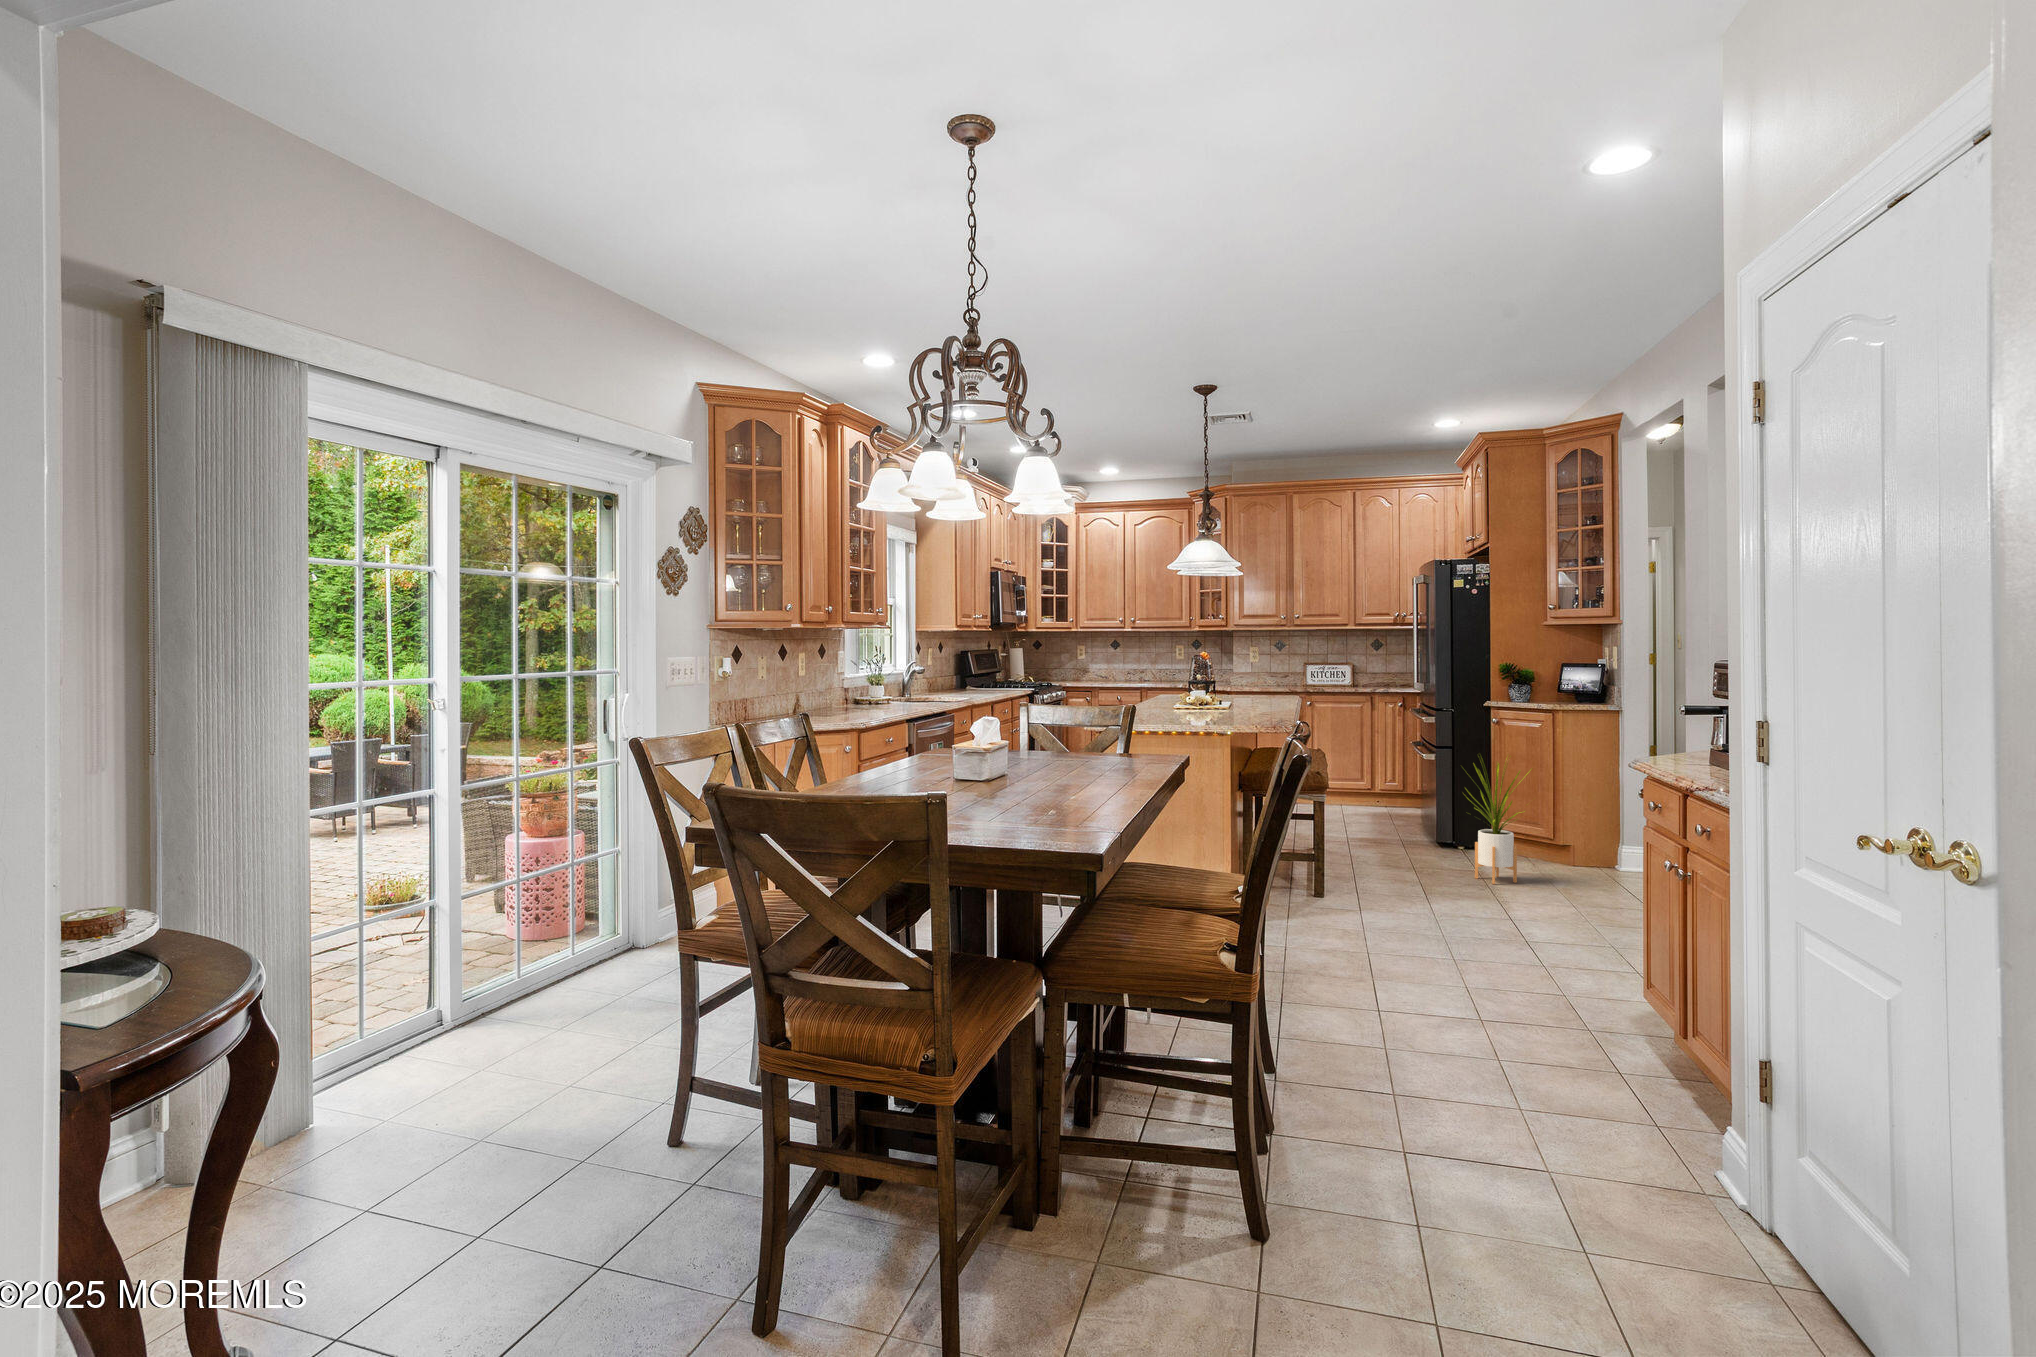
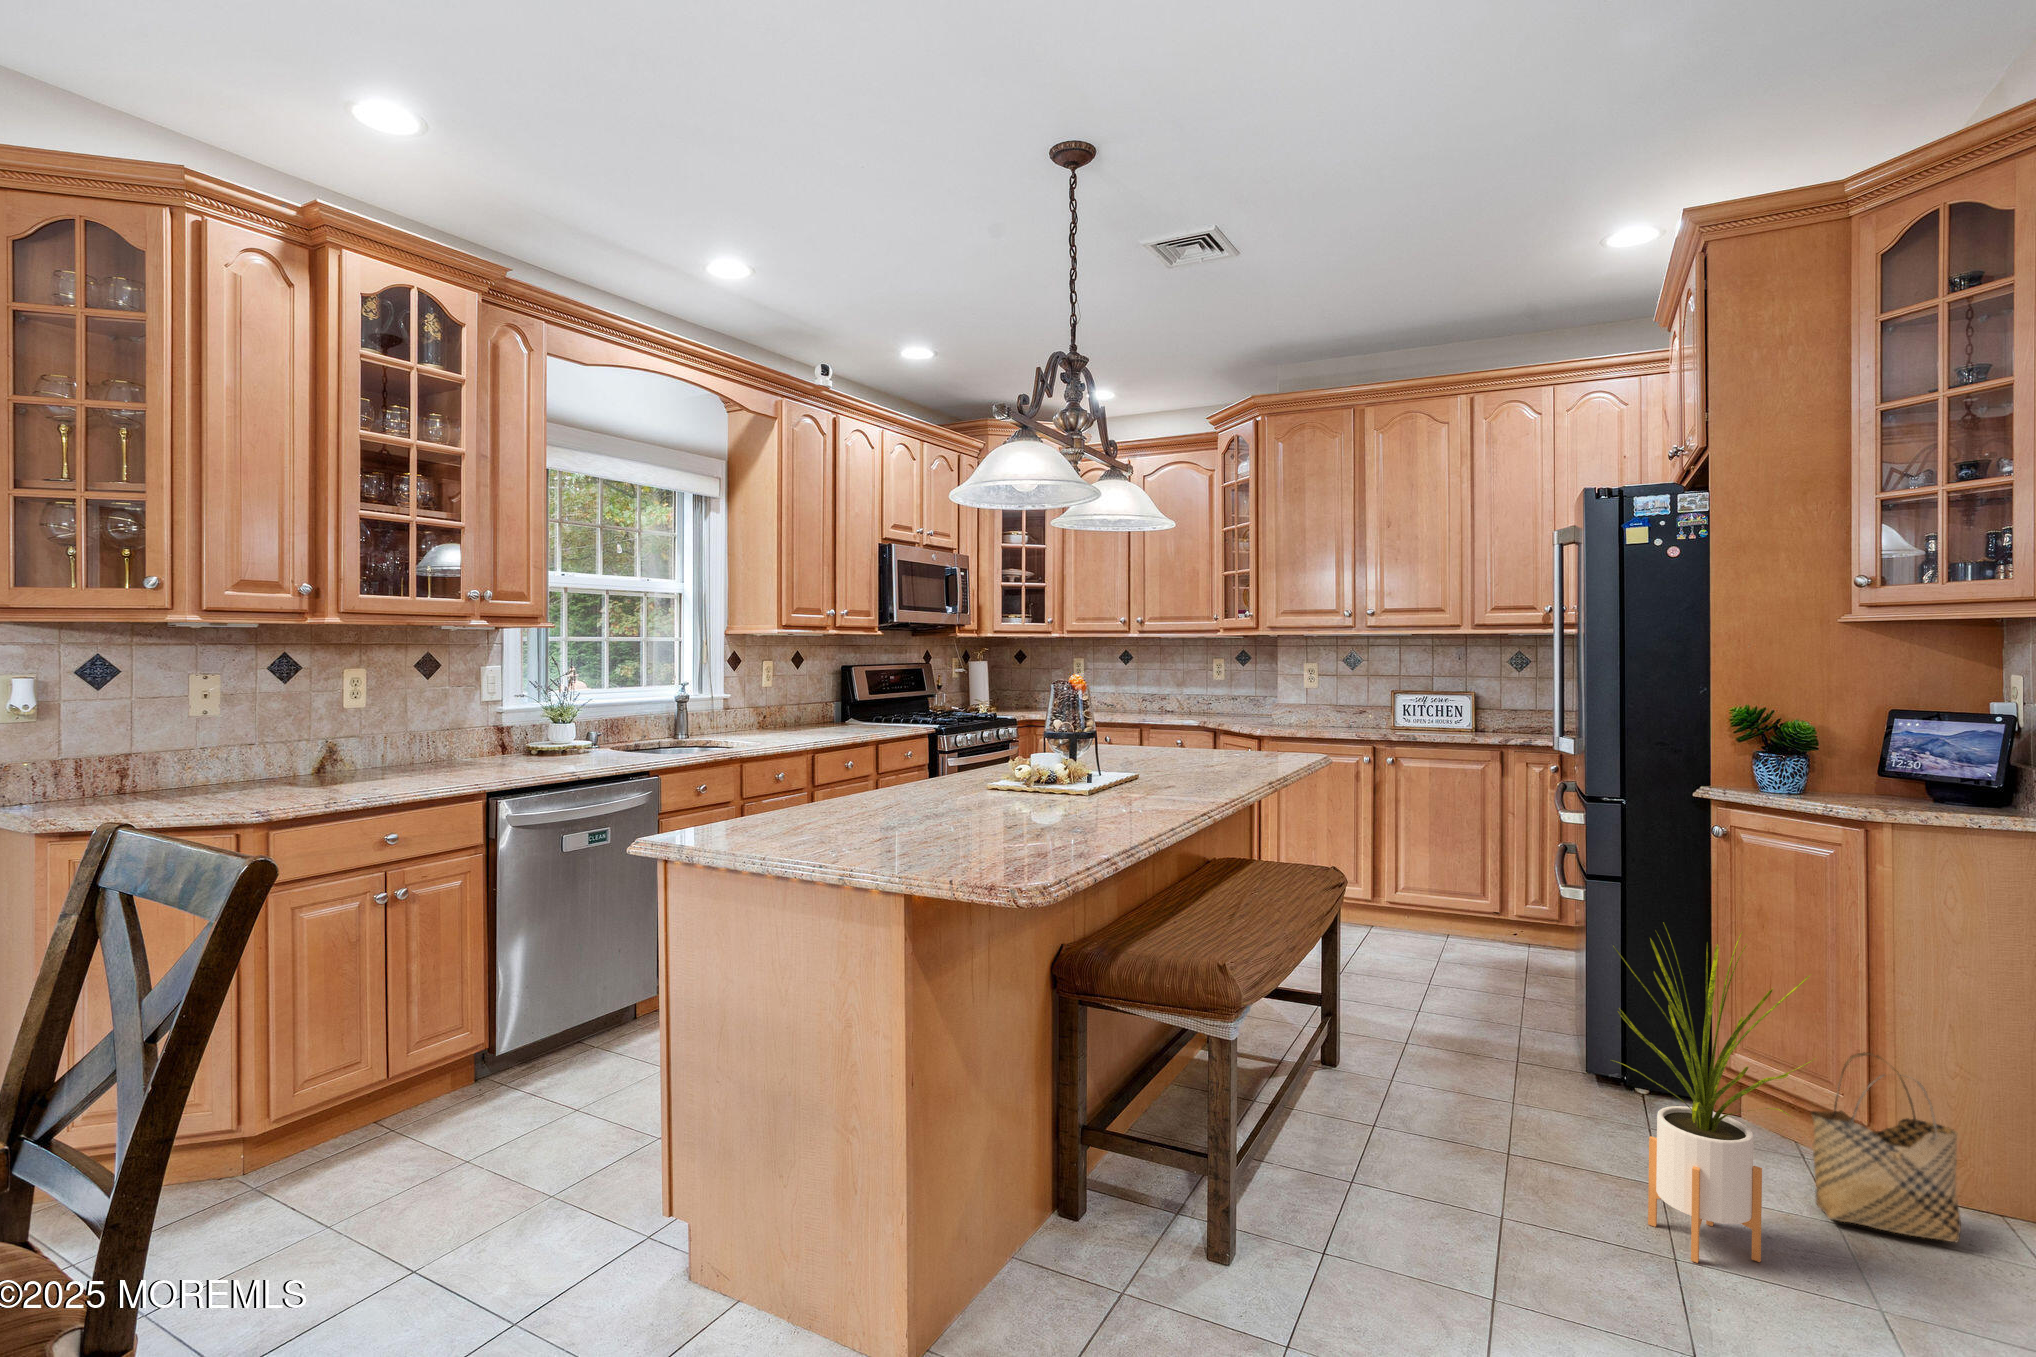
woven basket: none [1533,806,1586,874] -> present [1811,1052,1961,1242]

